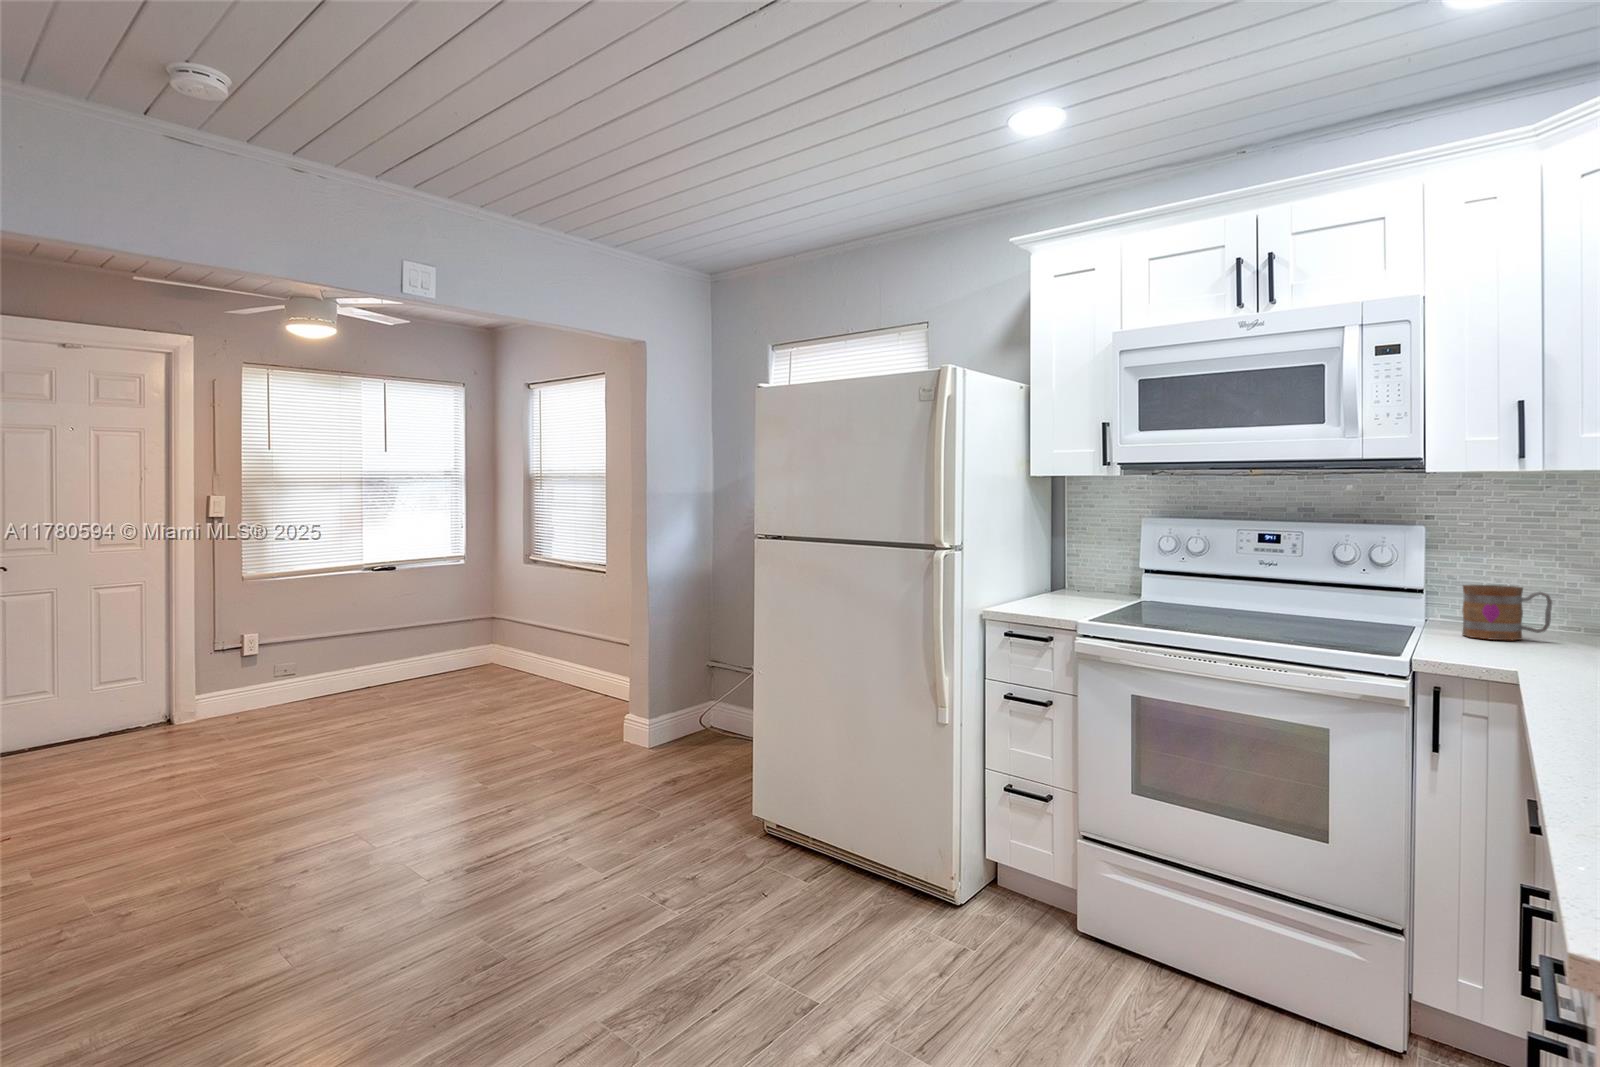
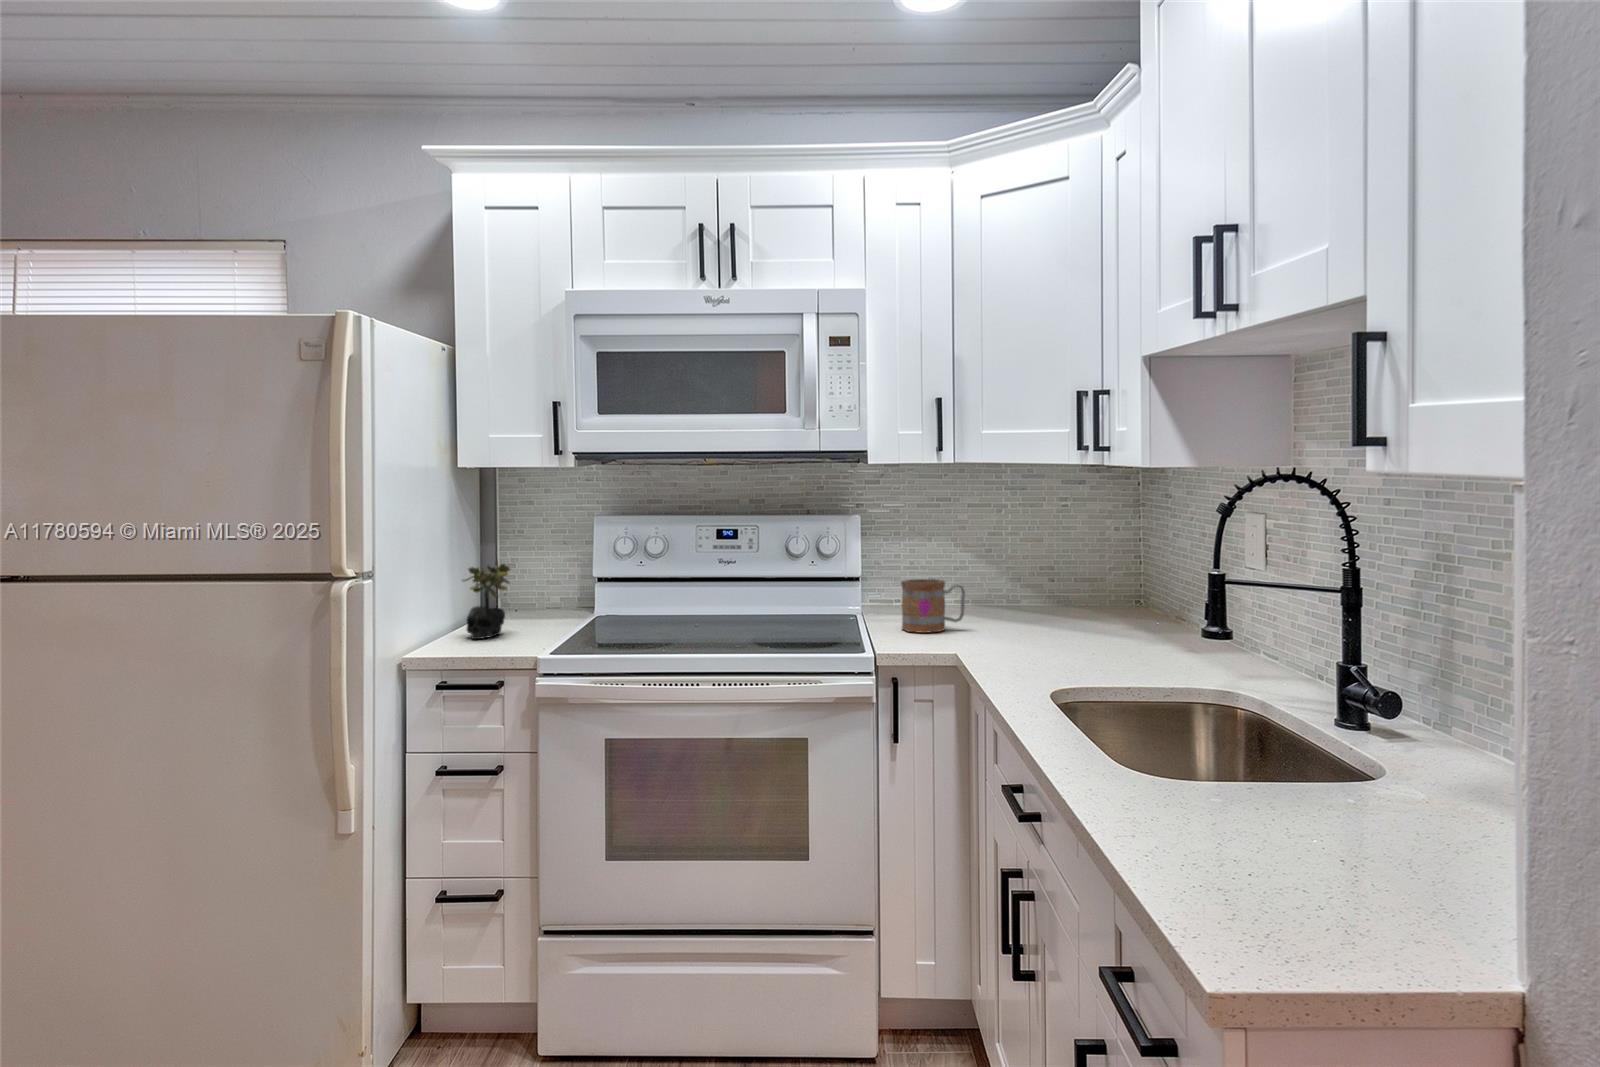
succulent plant: none [1028,549,1067,607] -> present [462,561,510,639]

